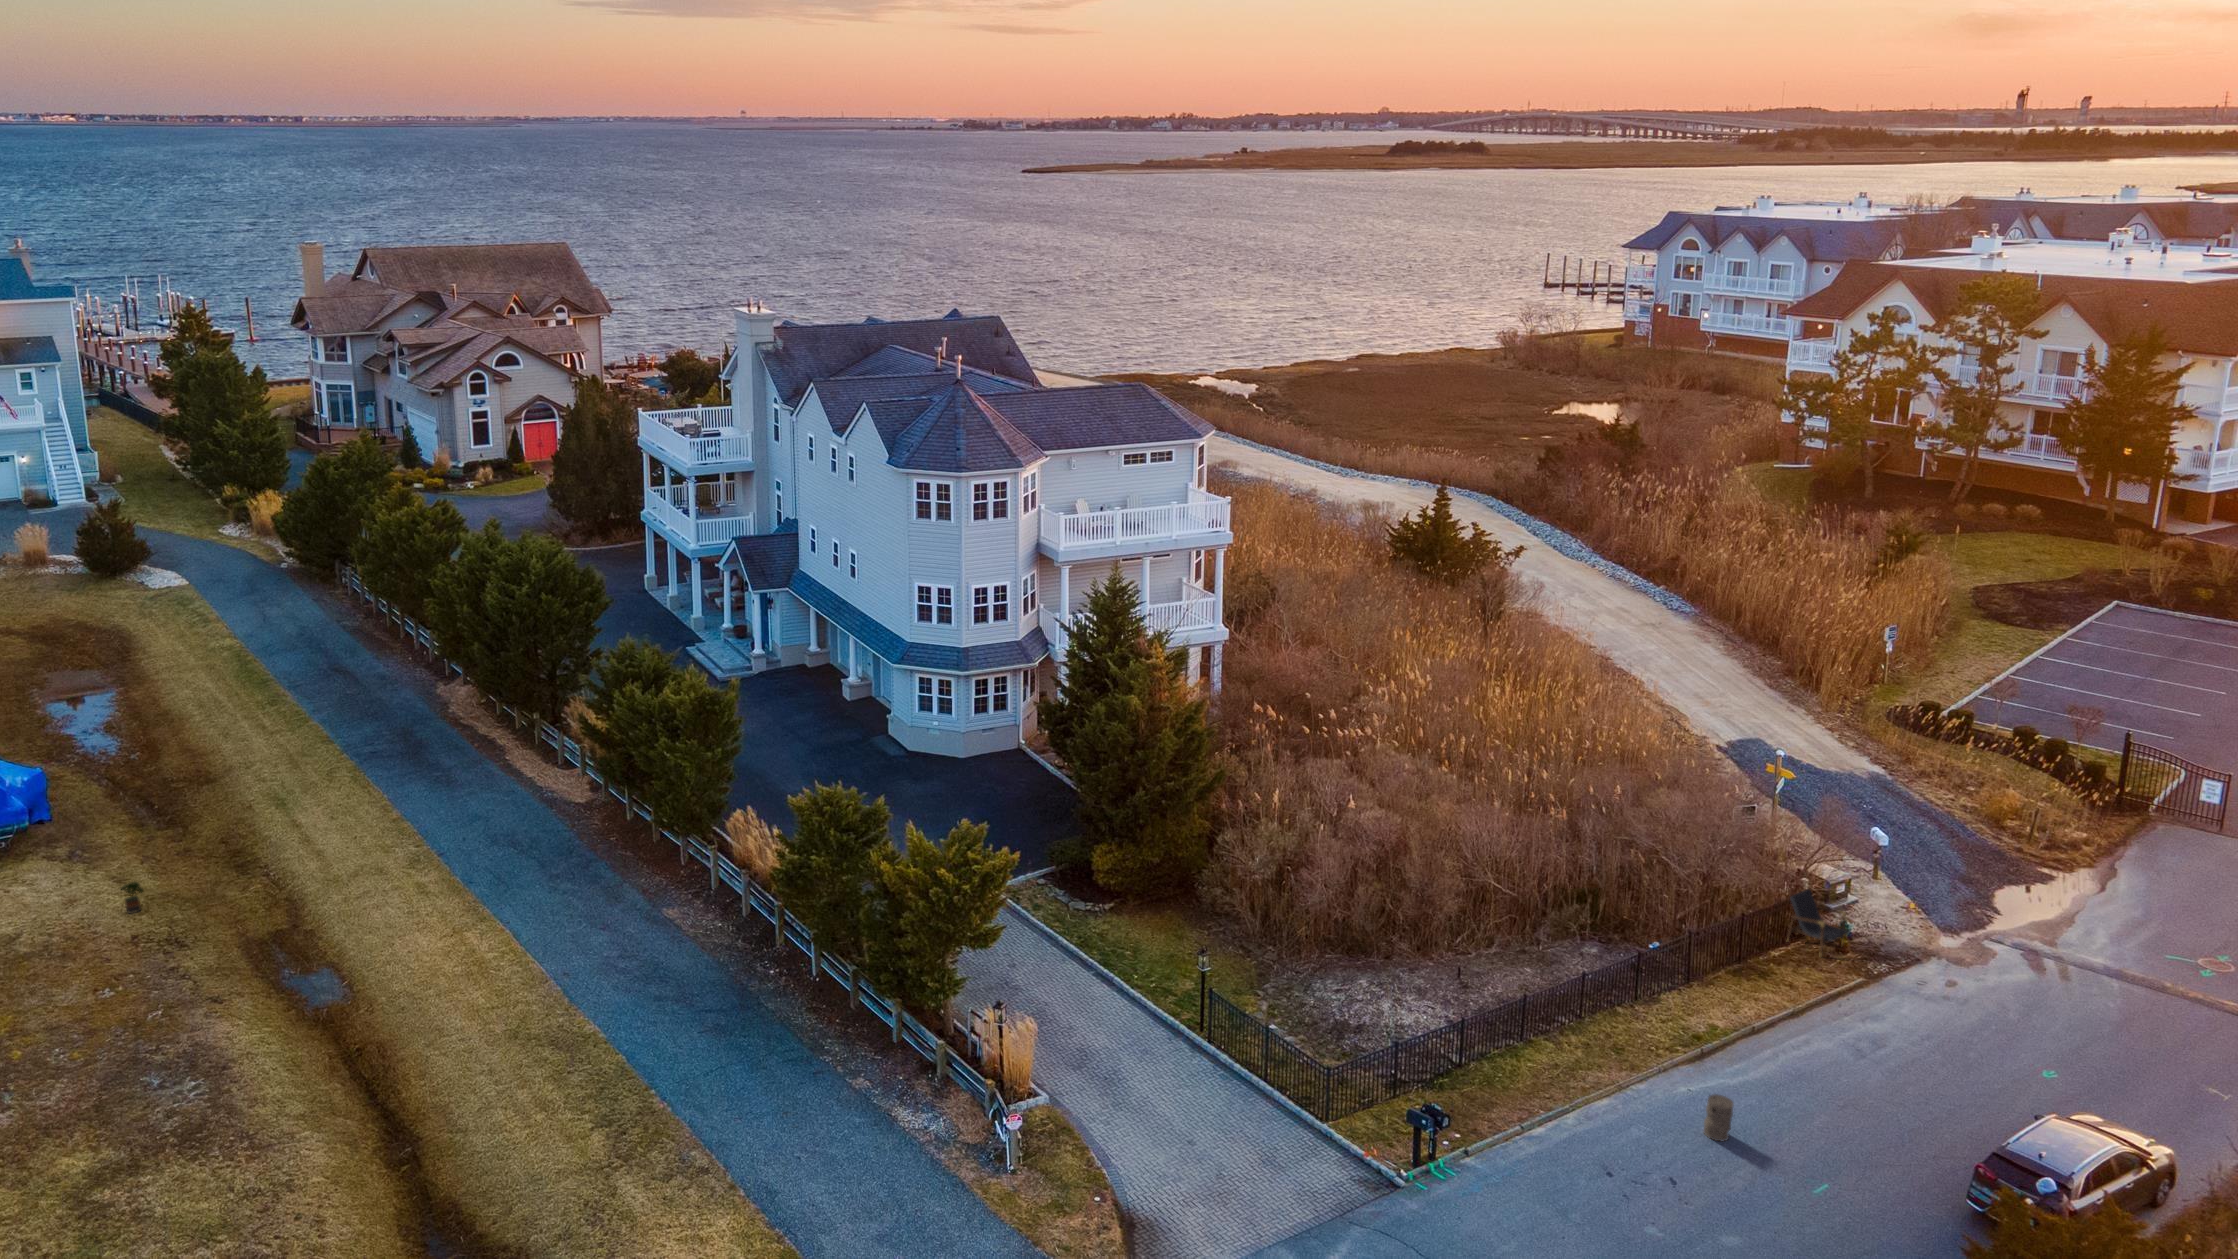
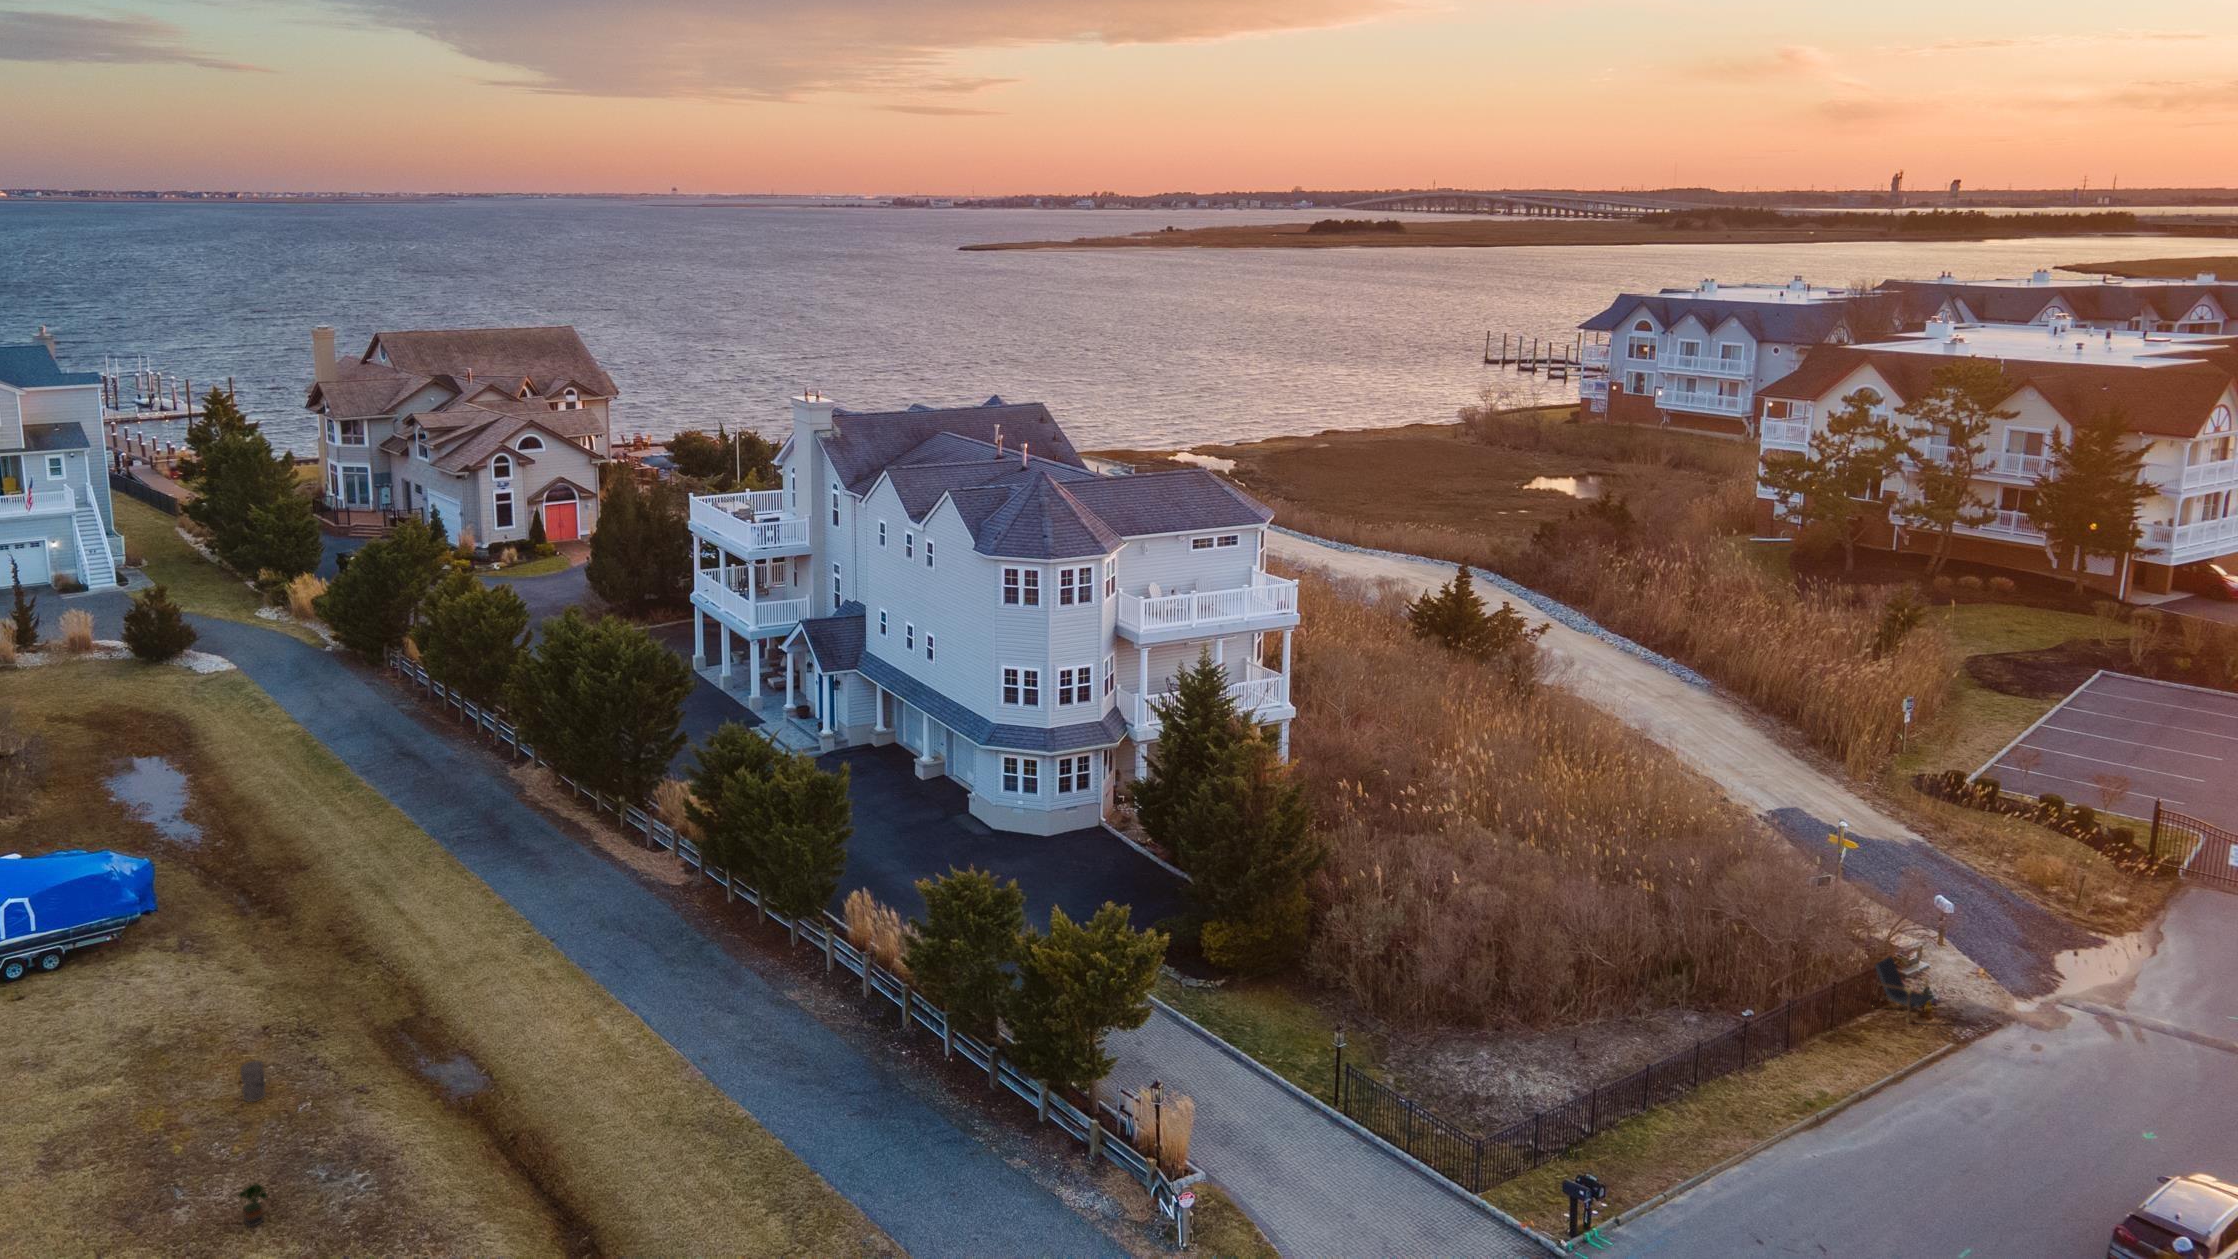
potted tree: present [121,881,143,914] -> present [238,1184,268,1227]
trash can: present [1704,1094,1733,1141] -> present [240,1061,266,1102]

